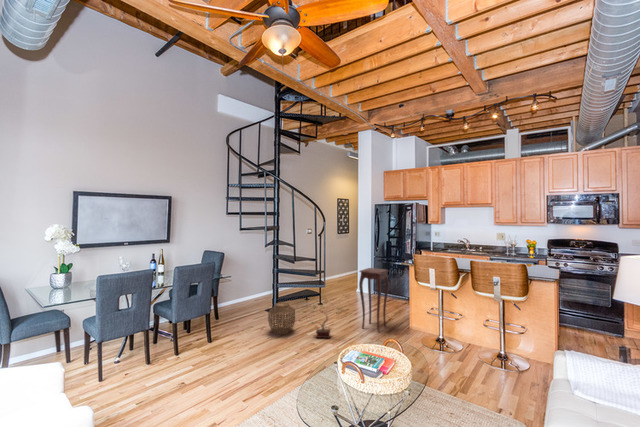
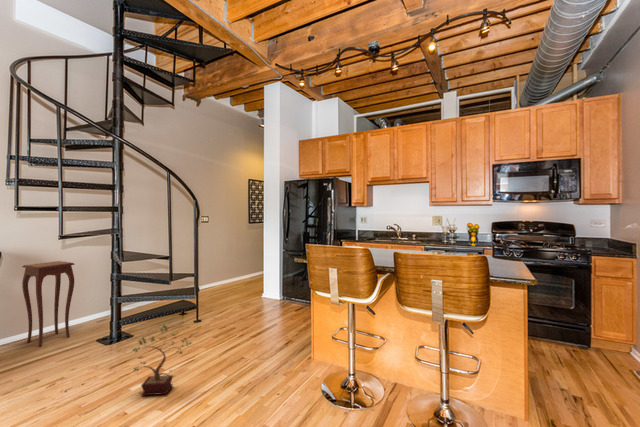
side table: present [359,268,389,332] -> present [22,261,74,347]
woven basket: present [268,302,295,334] -> none [56,333,116,393]

